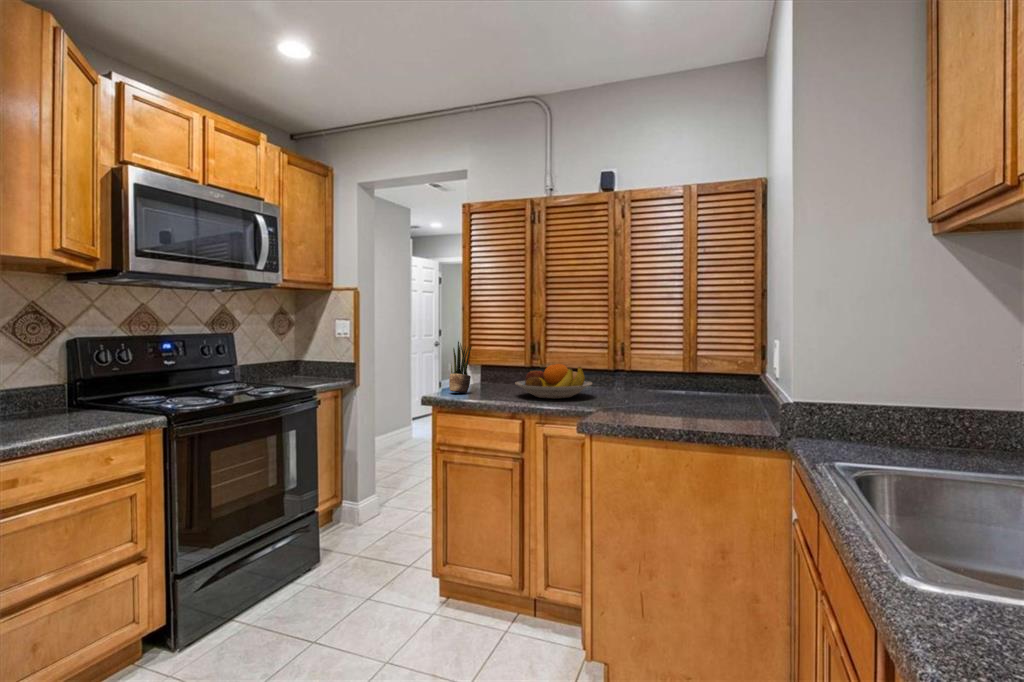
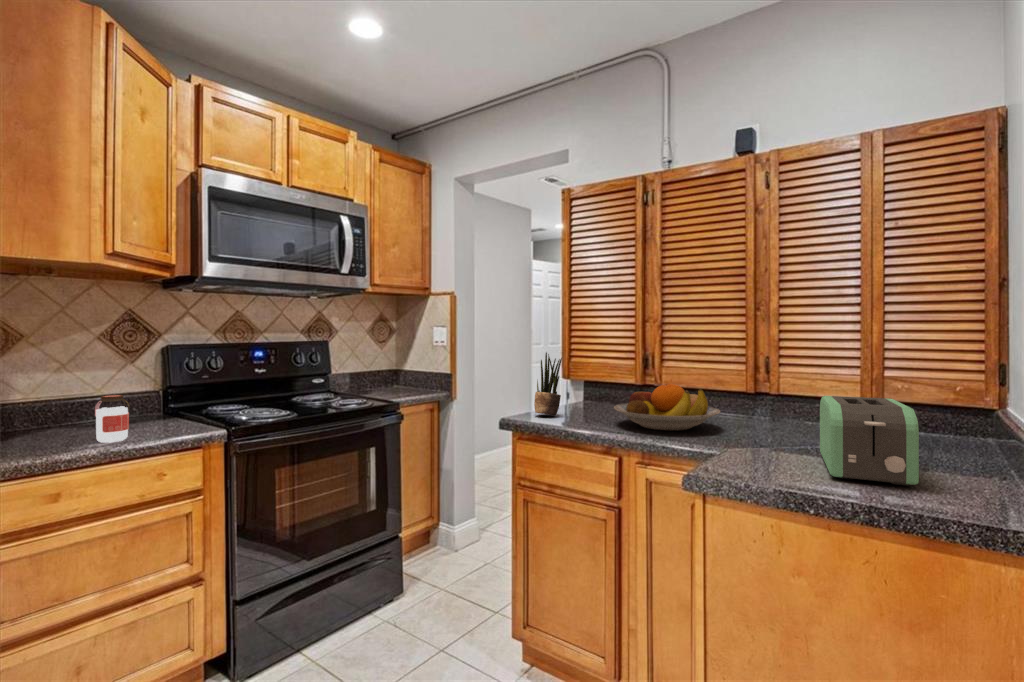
toaster: none [658,367,712,419] -> present [820,396,919,486]
jar: none [33,385,70,431] -> present [95,395,130,443]

